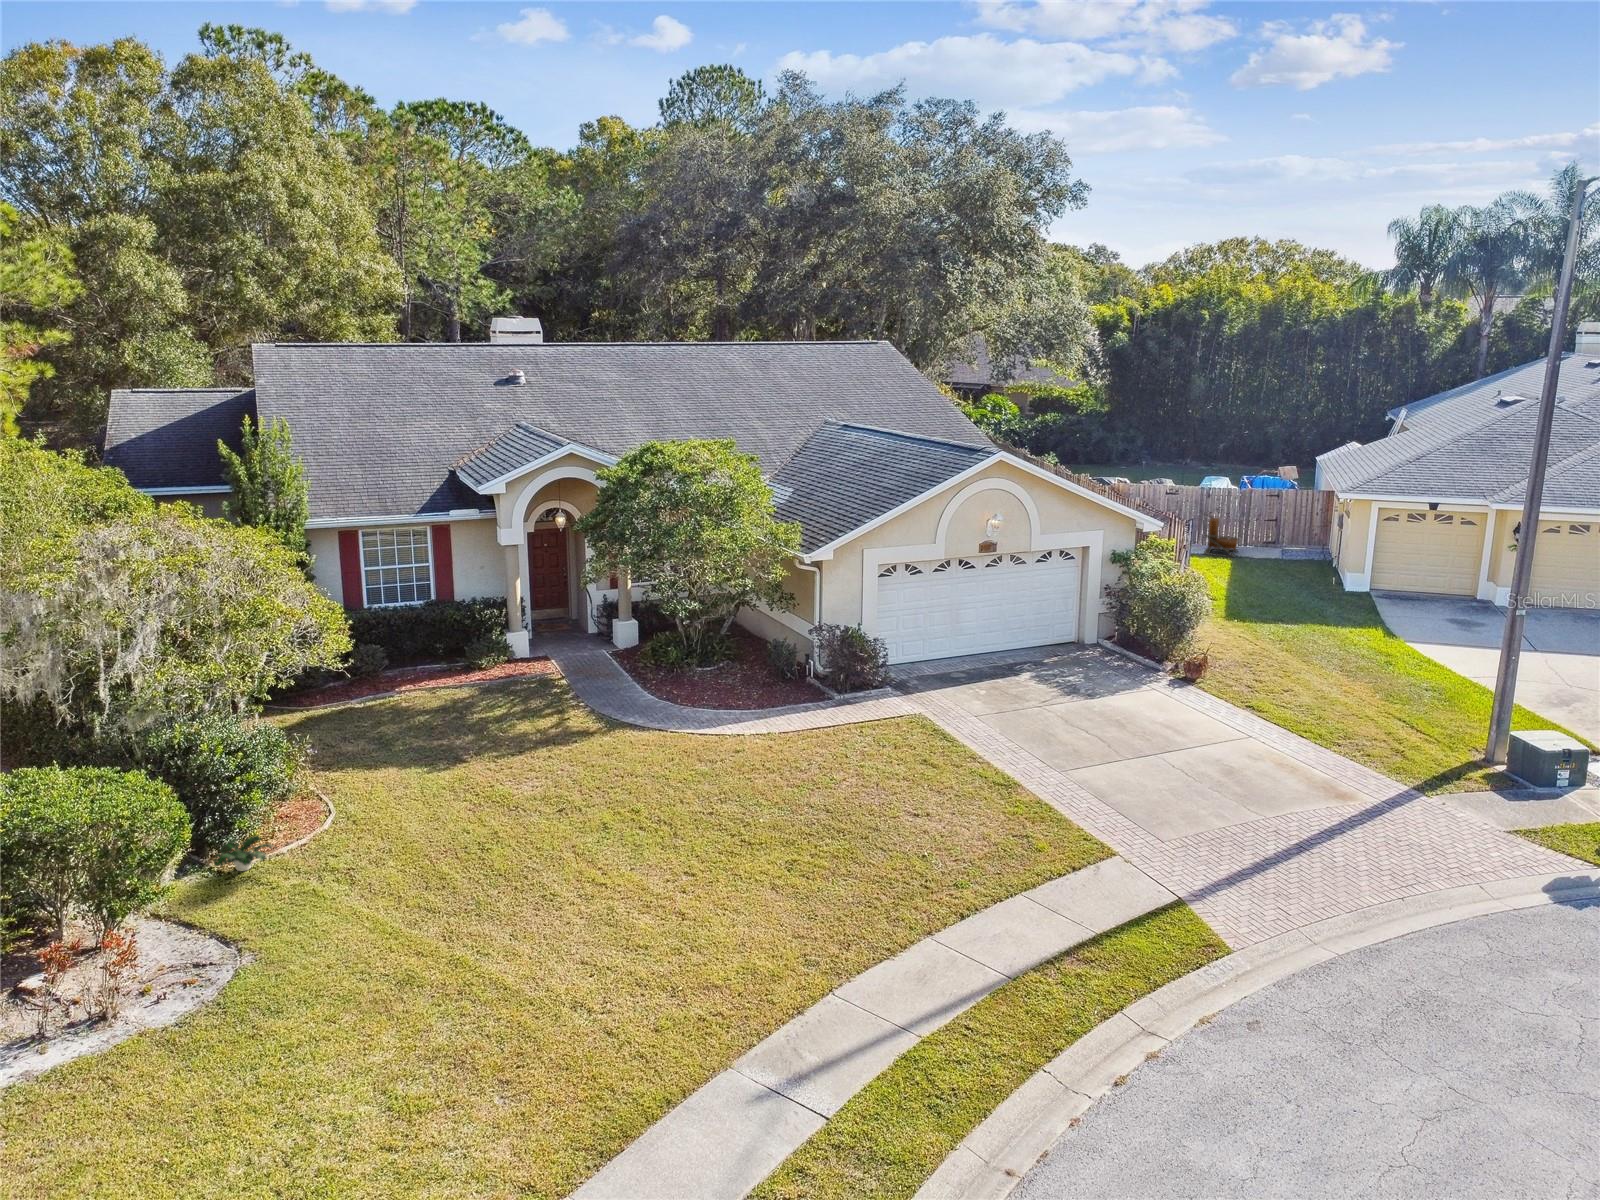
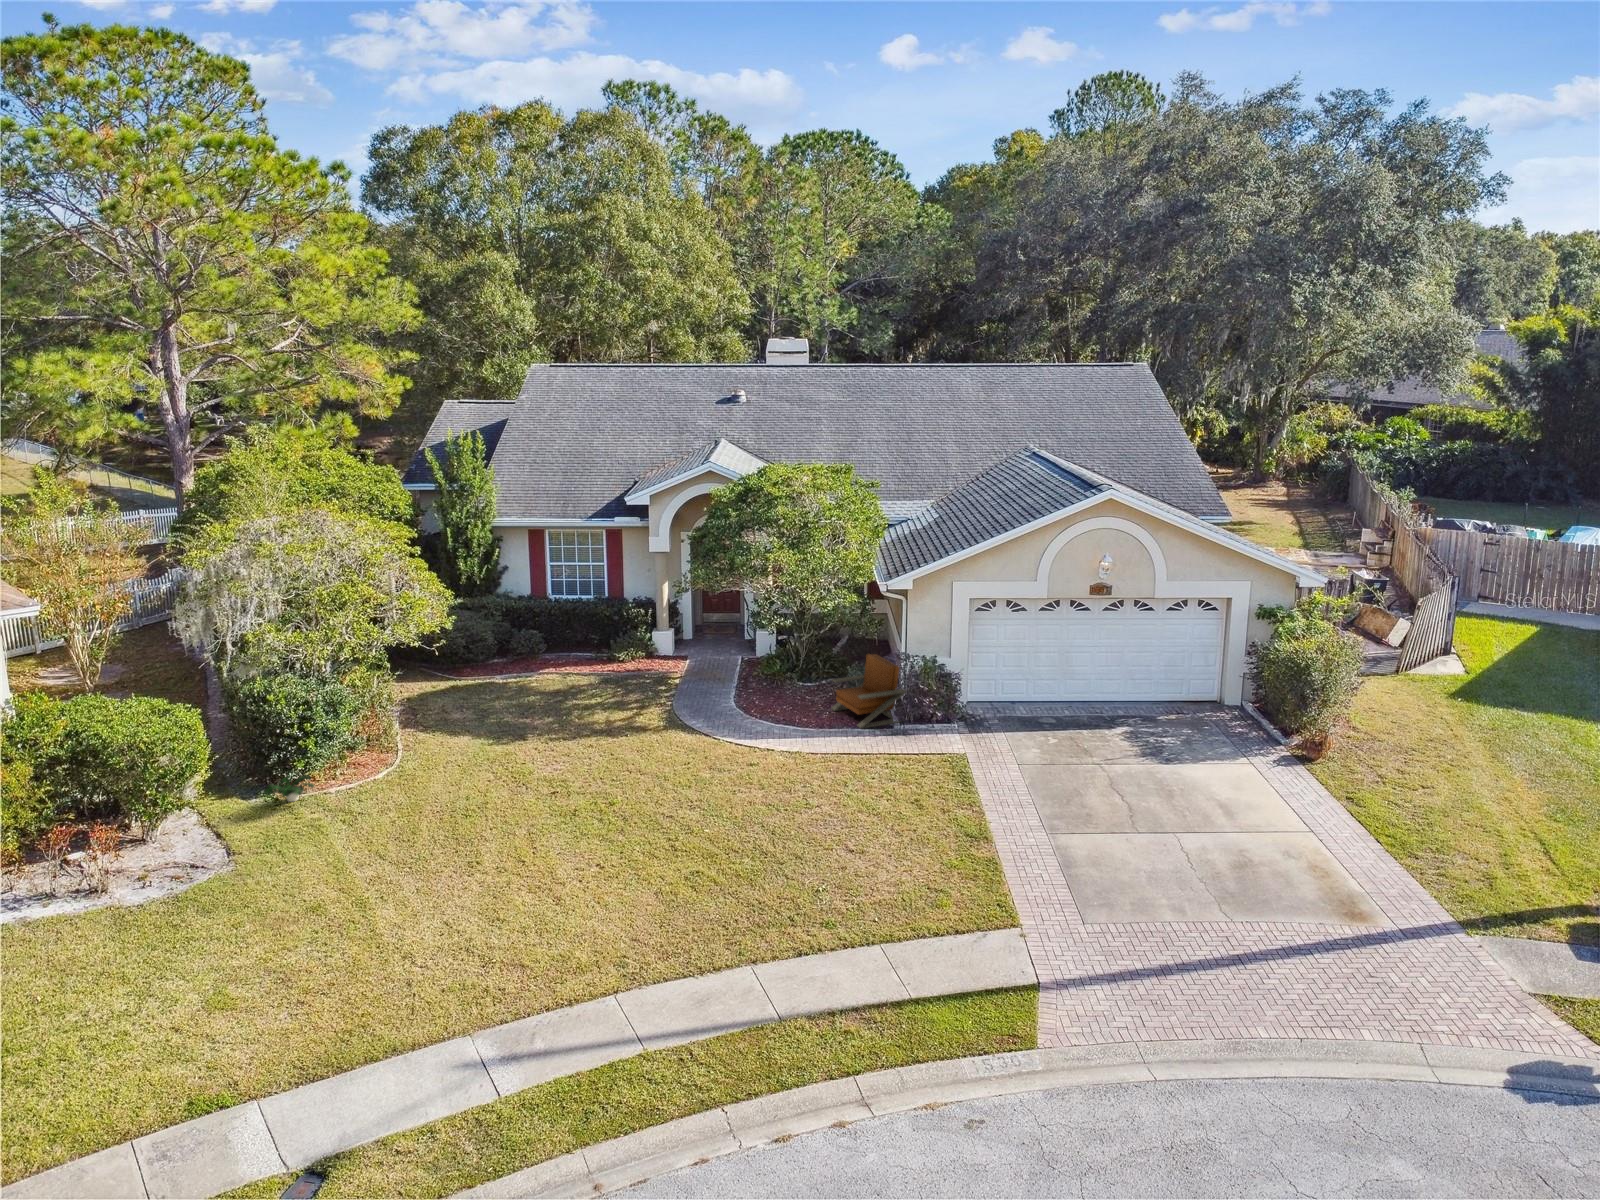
lounge chair: present [1204,518,1238,557] -> present [831,654,906,729]

